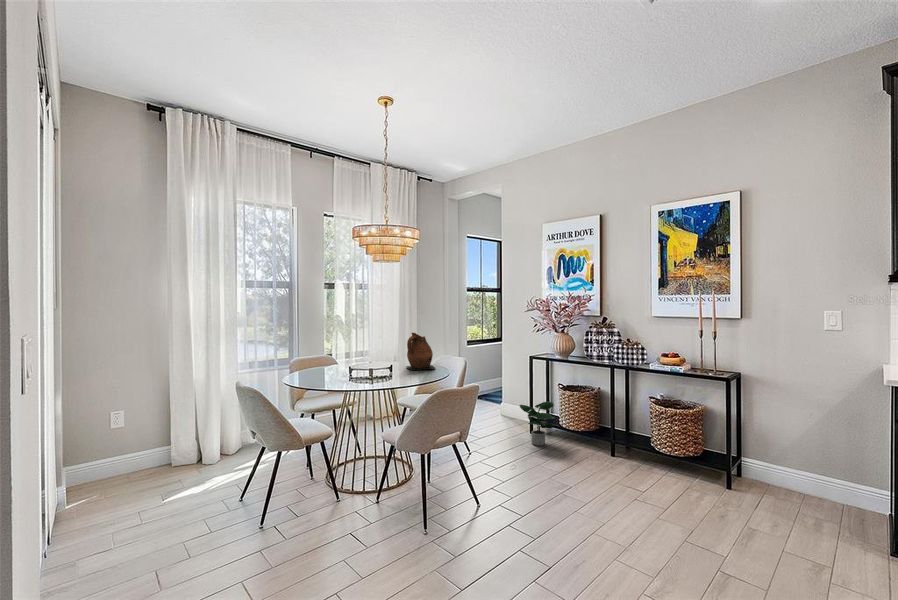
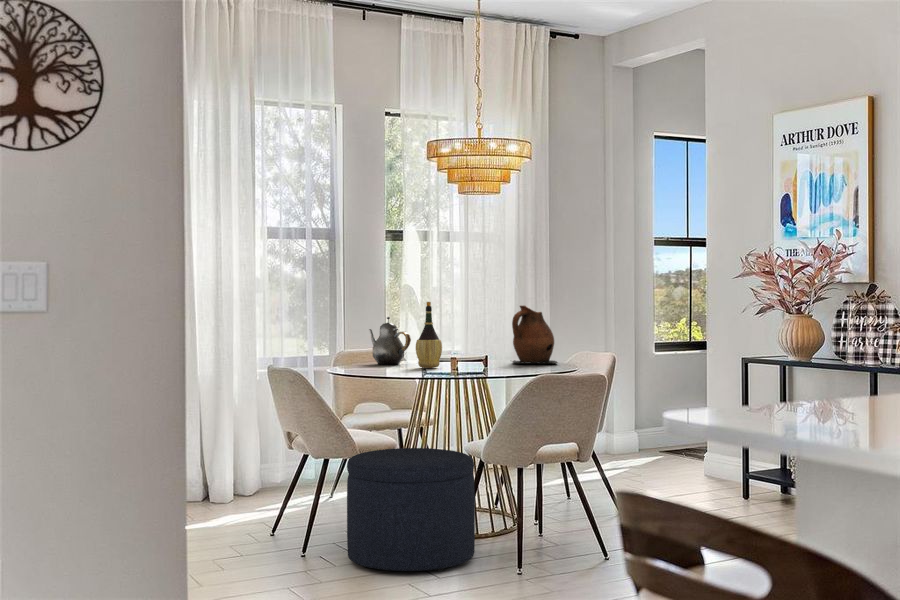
wine bottle: none [345,333,363,378] -> present [416,302,442,368]
teapot: none [313,341,342,374] -> present [369,317,411,365]
potted plant: present [519,402,555,446] -> none [713,435,776,508]
ottoman: none [294,439,390,549] -> present [347,448,475,571]

